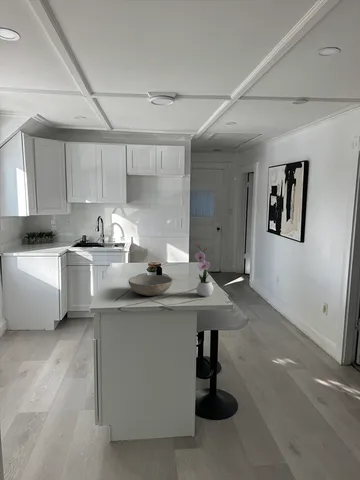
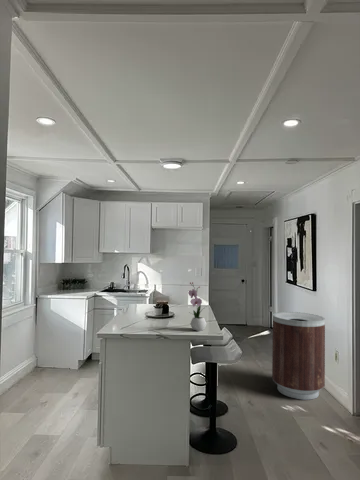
trash can: none [260,264,316,349] -> present [272,312,325,400]
bowl: present [129,275,172,296] -> none [131,311,170,328]

